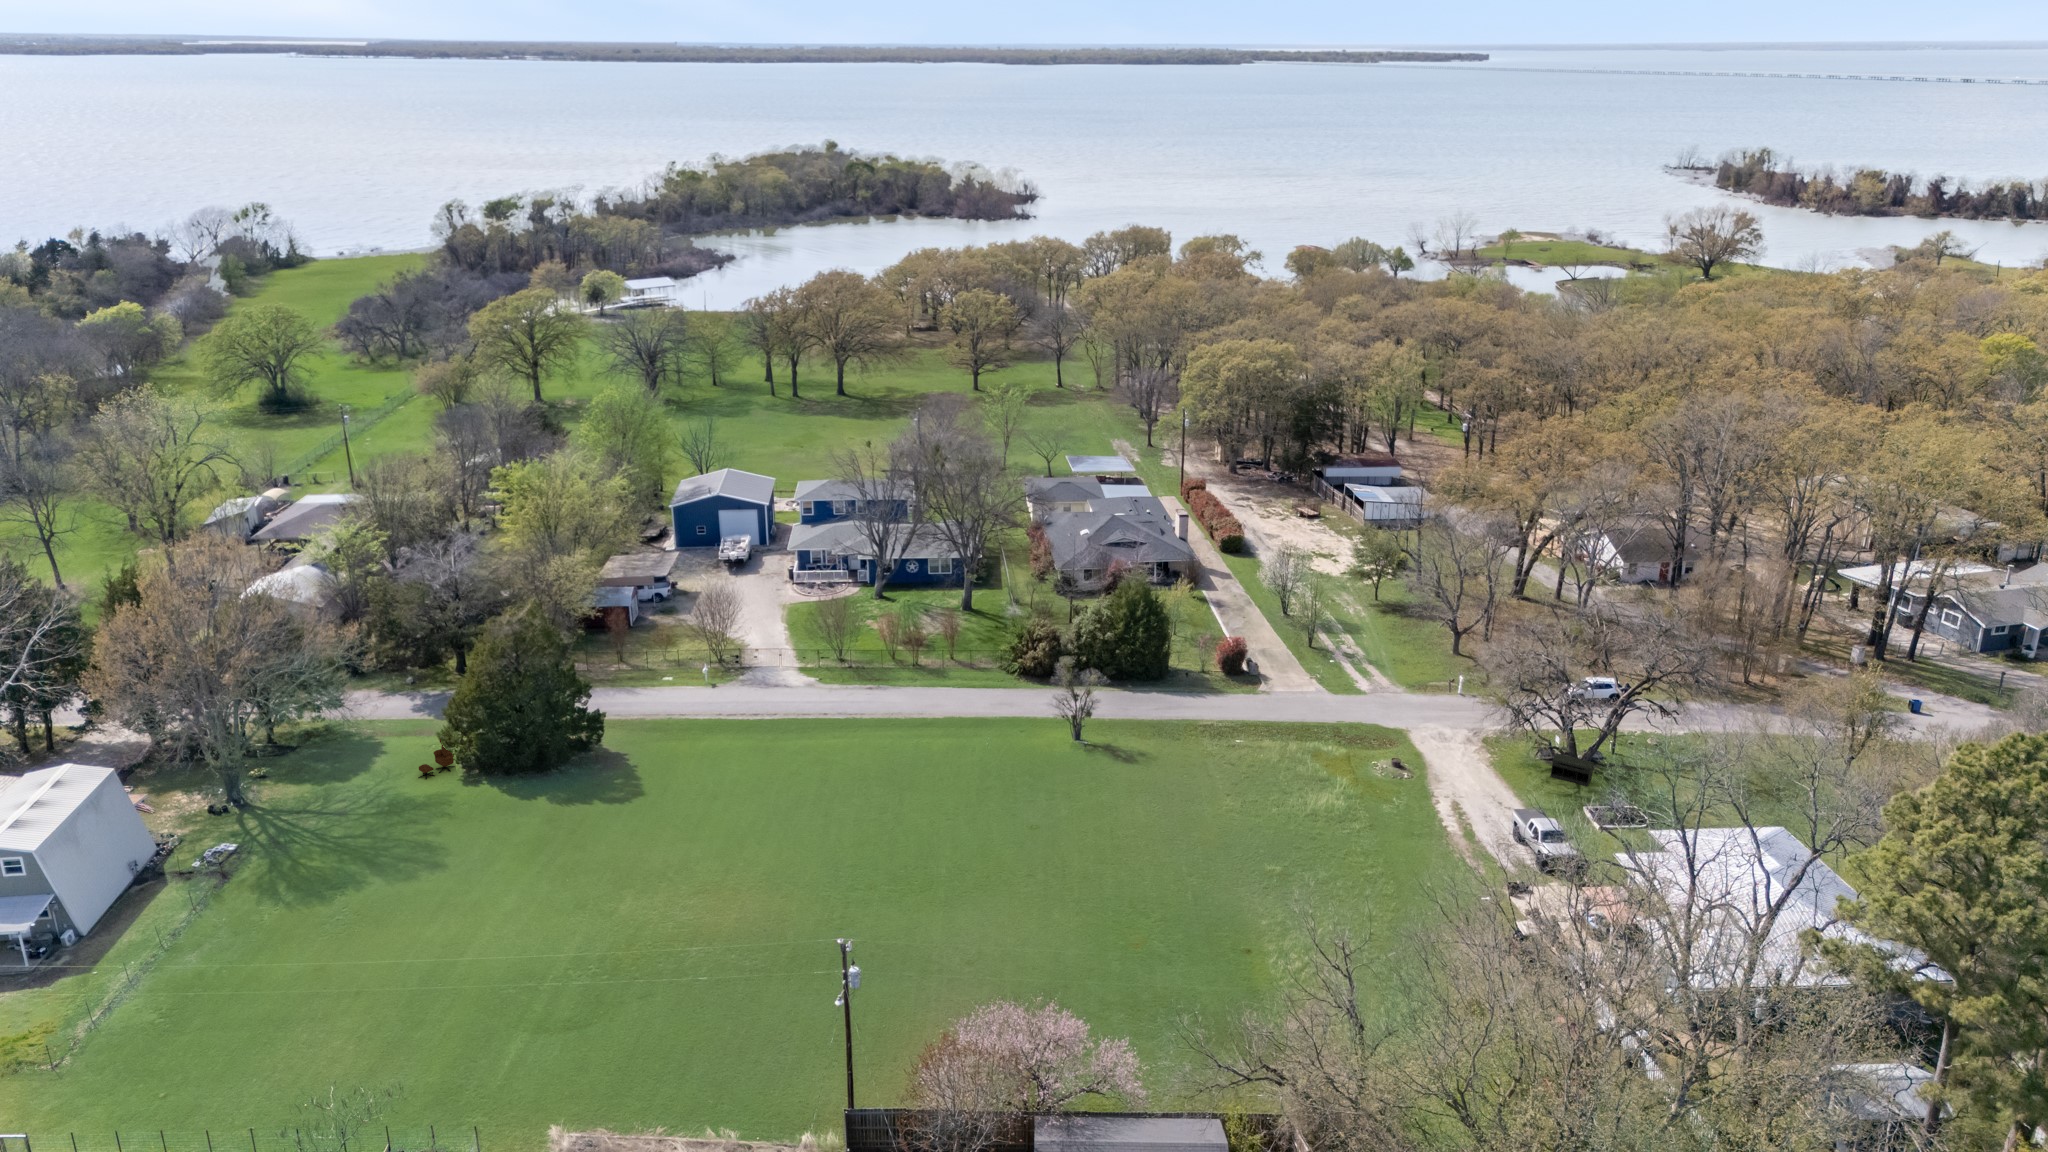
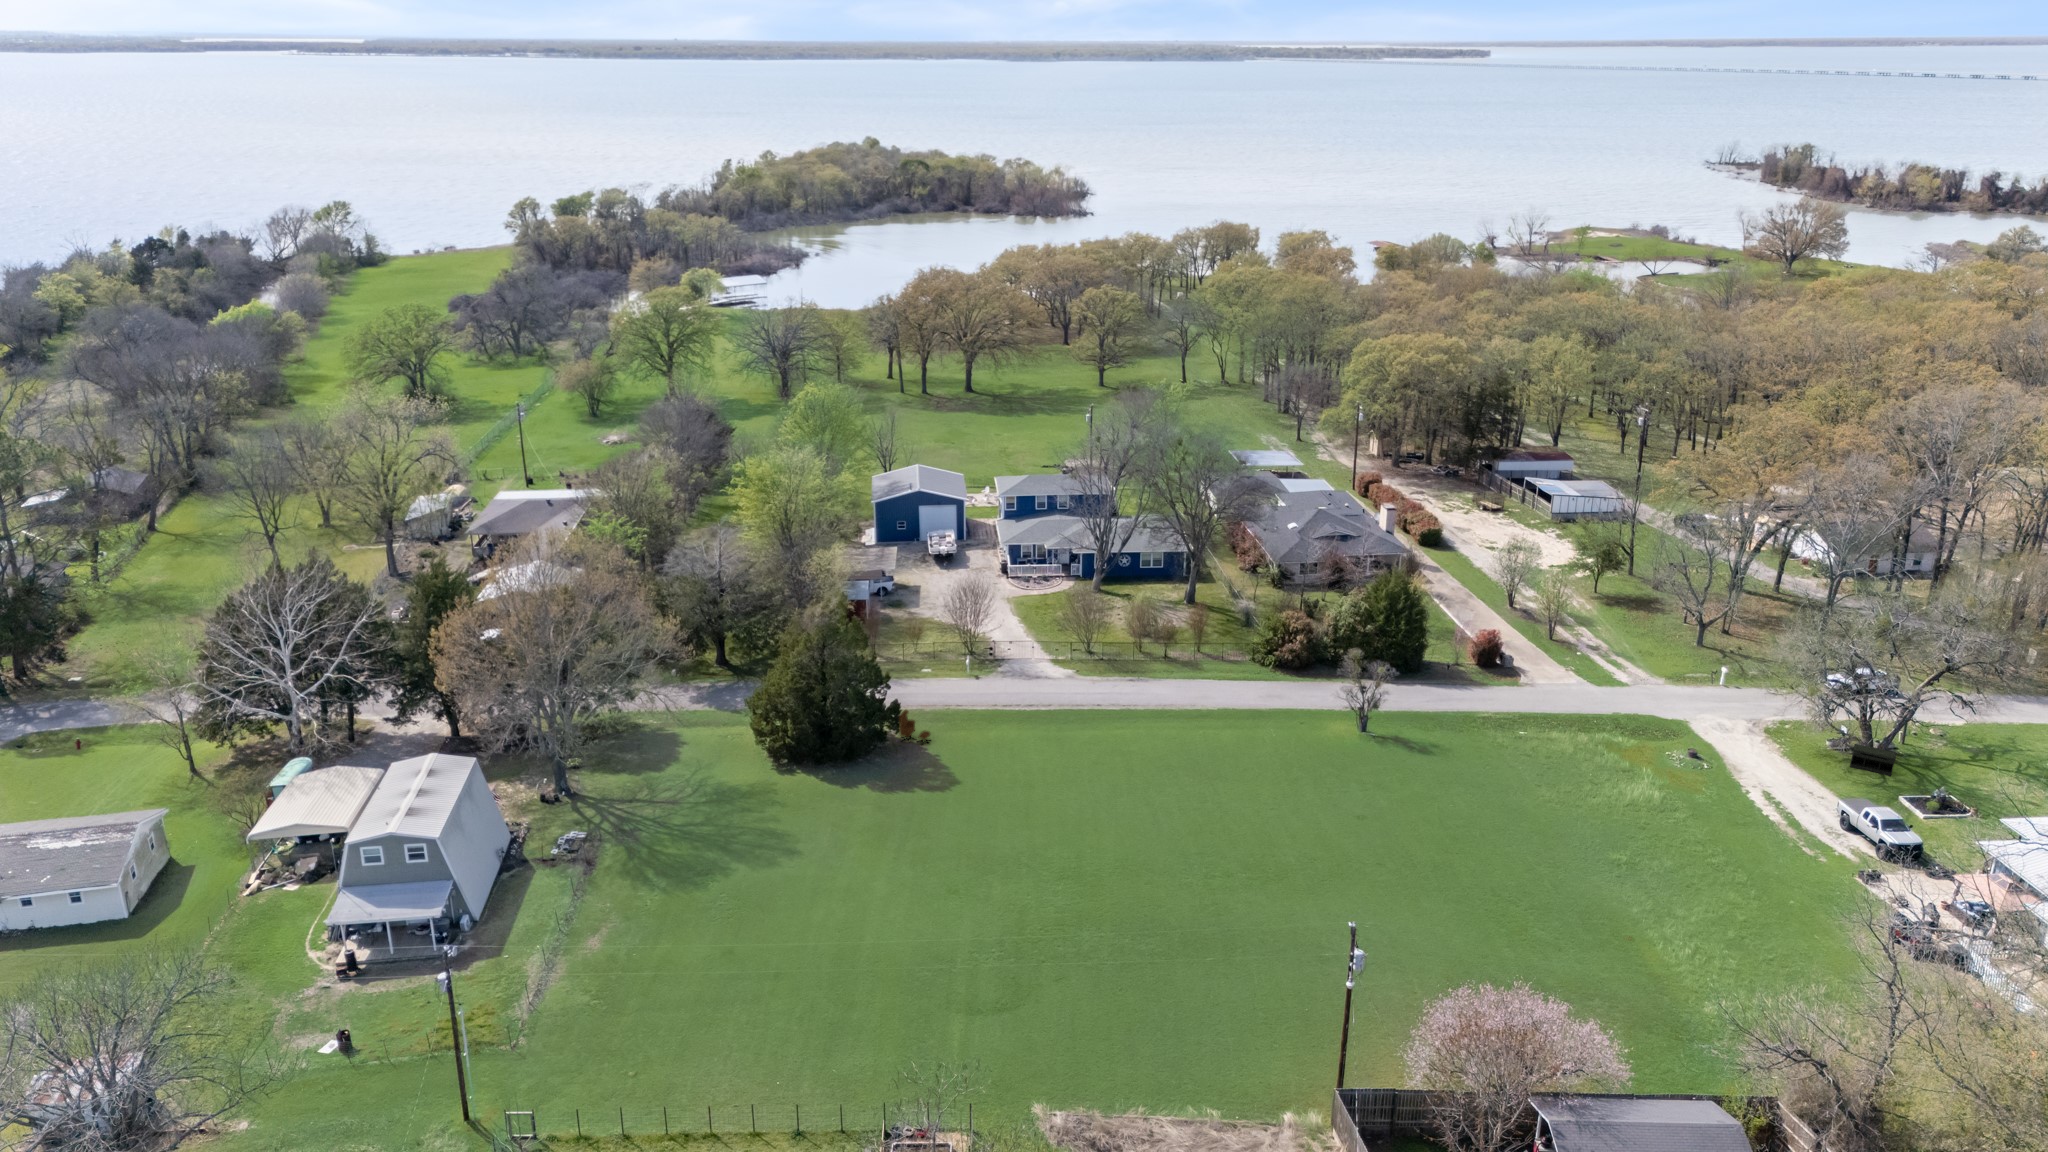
lounge chair: present [418,739,455,779] -> present [899,710,930,742]

